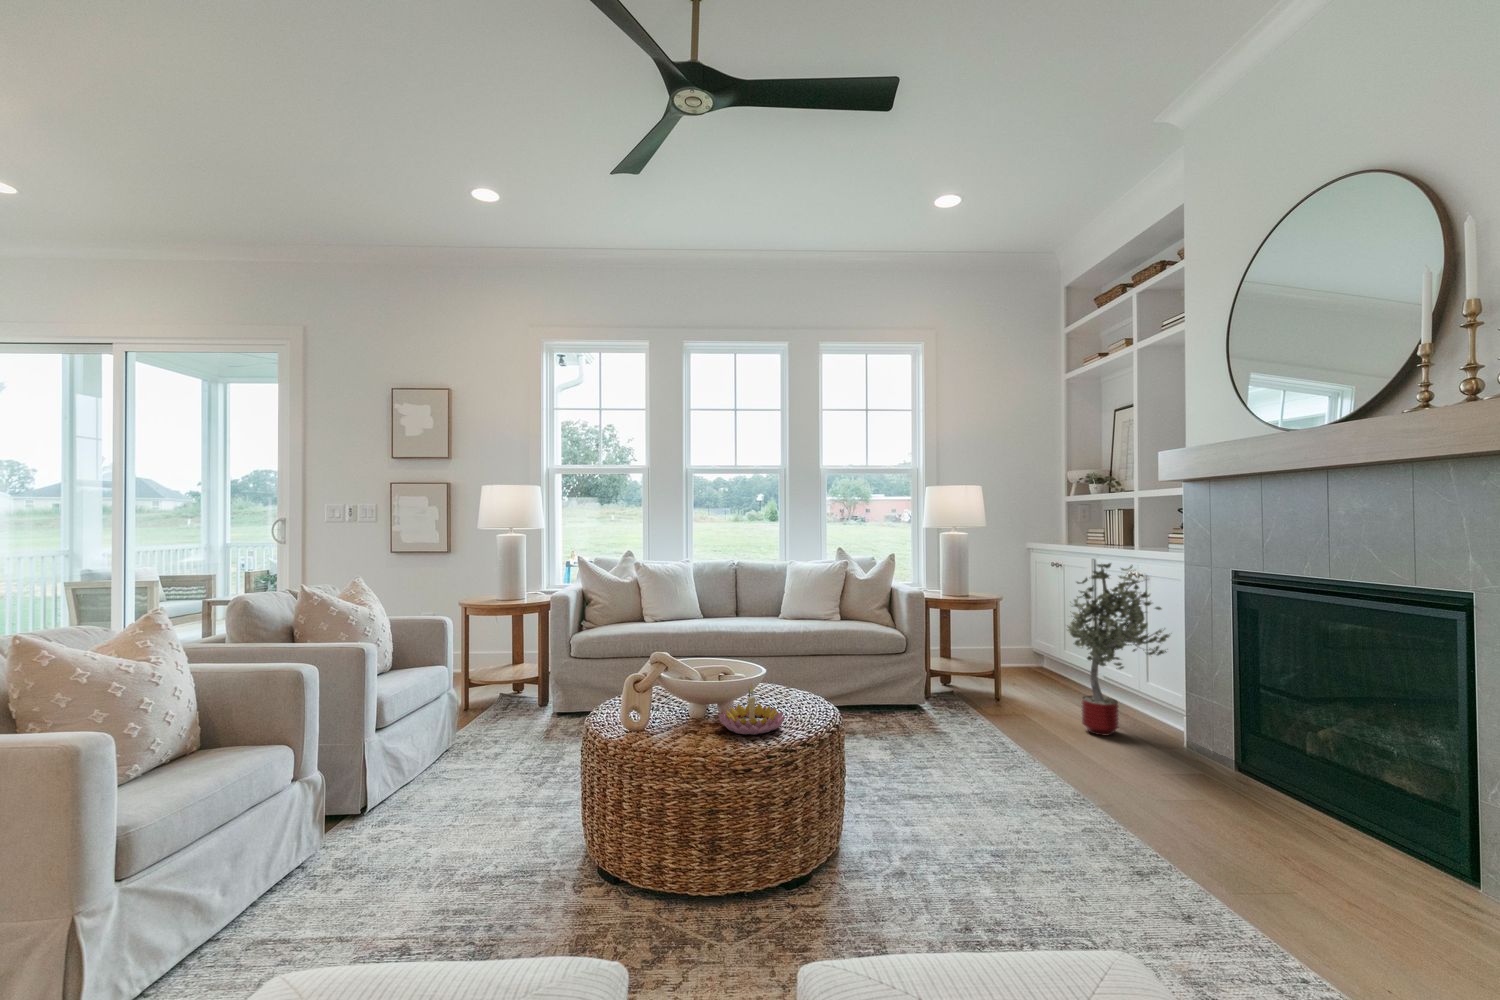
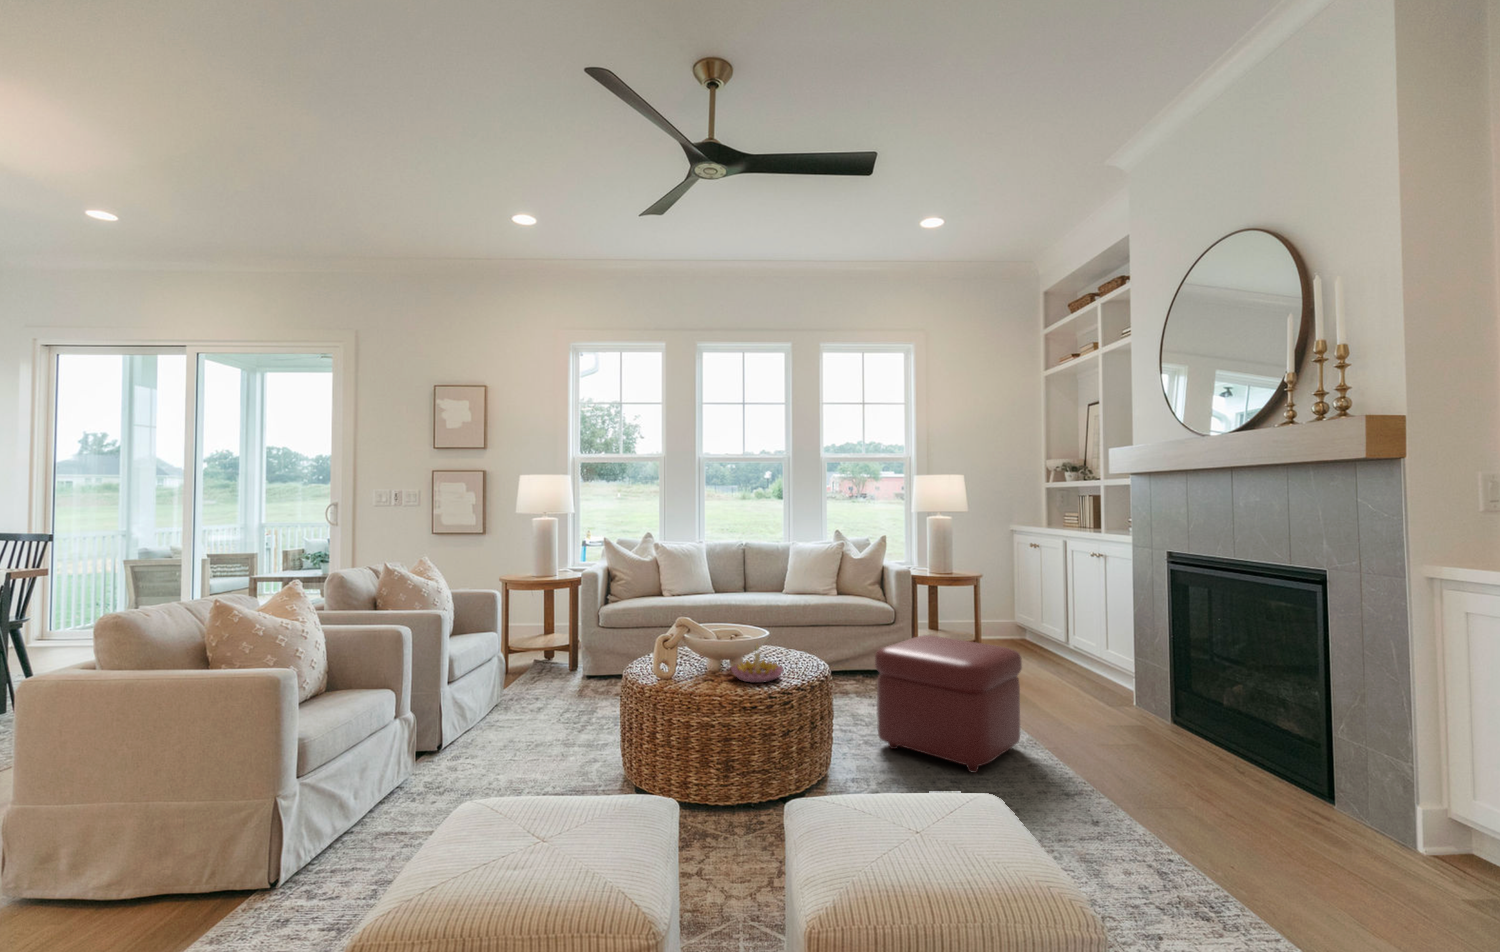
potted tree: present [1068,563,1170,735] -> none [1033,545,1124,696]
ottoman: none [893,669,1071,842] -> present [875,635,1022,772]

